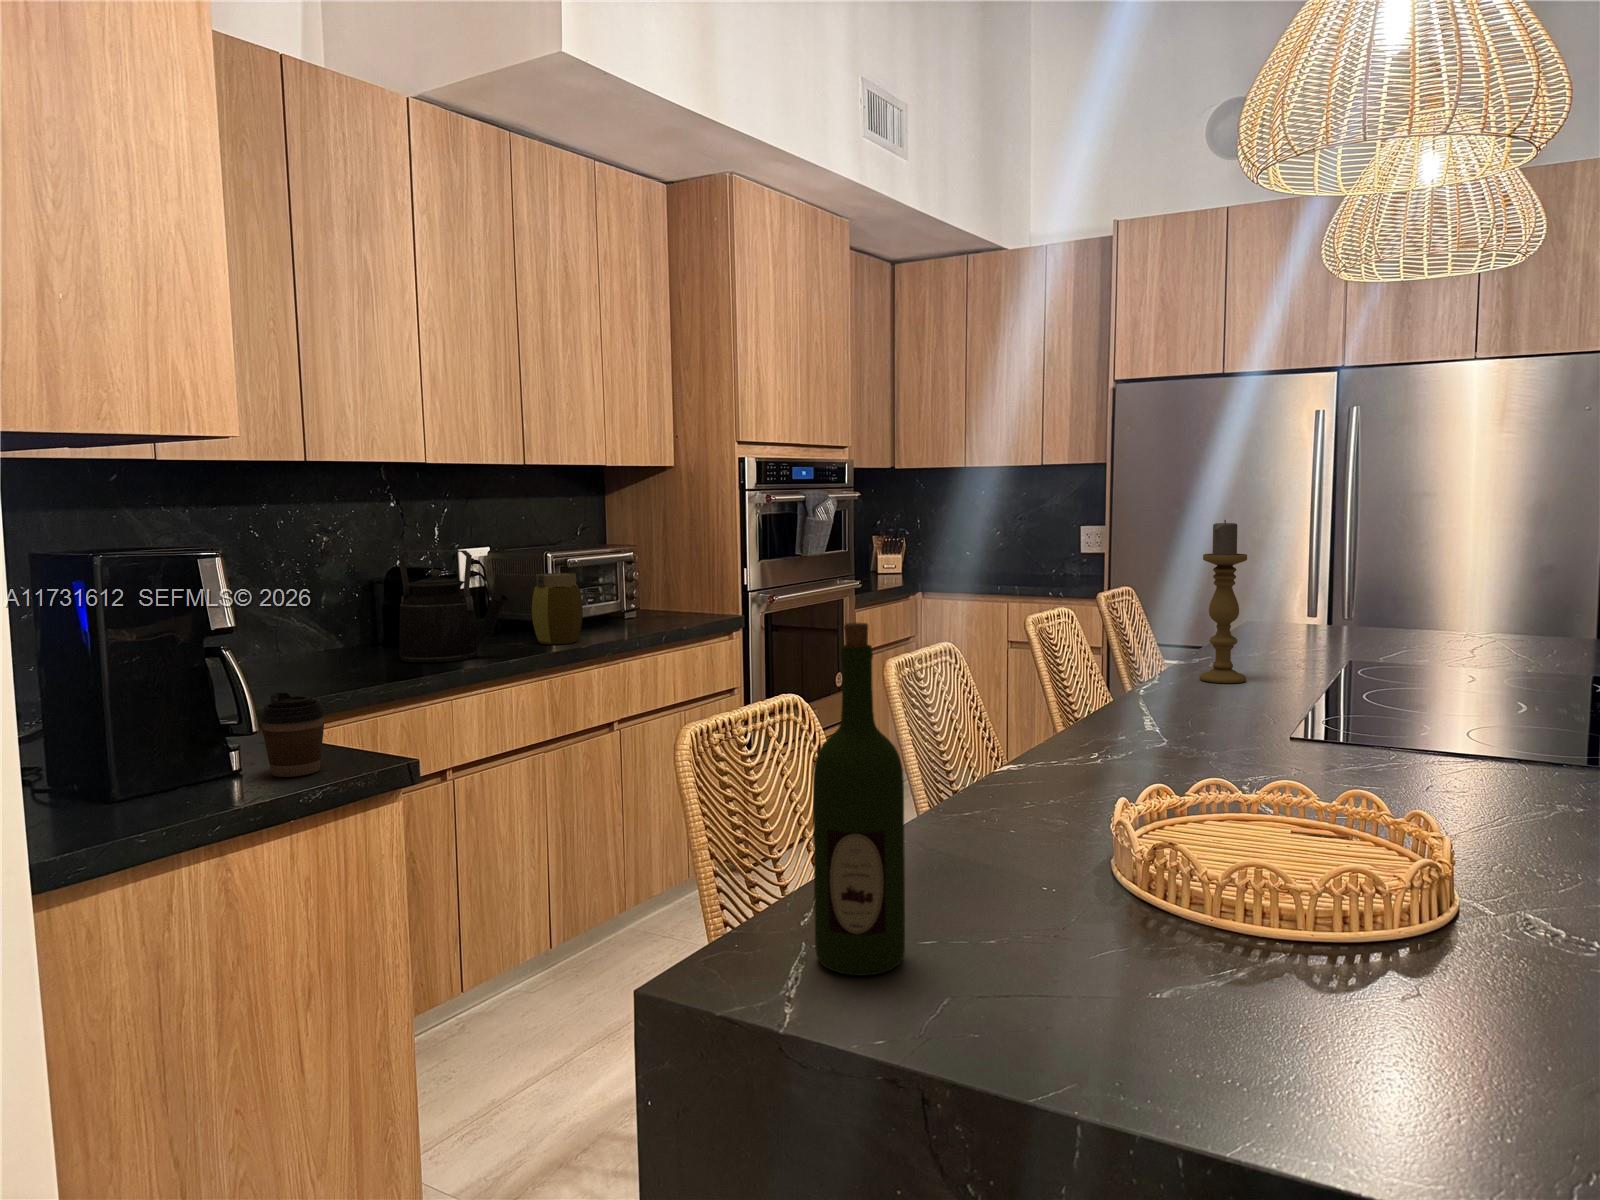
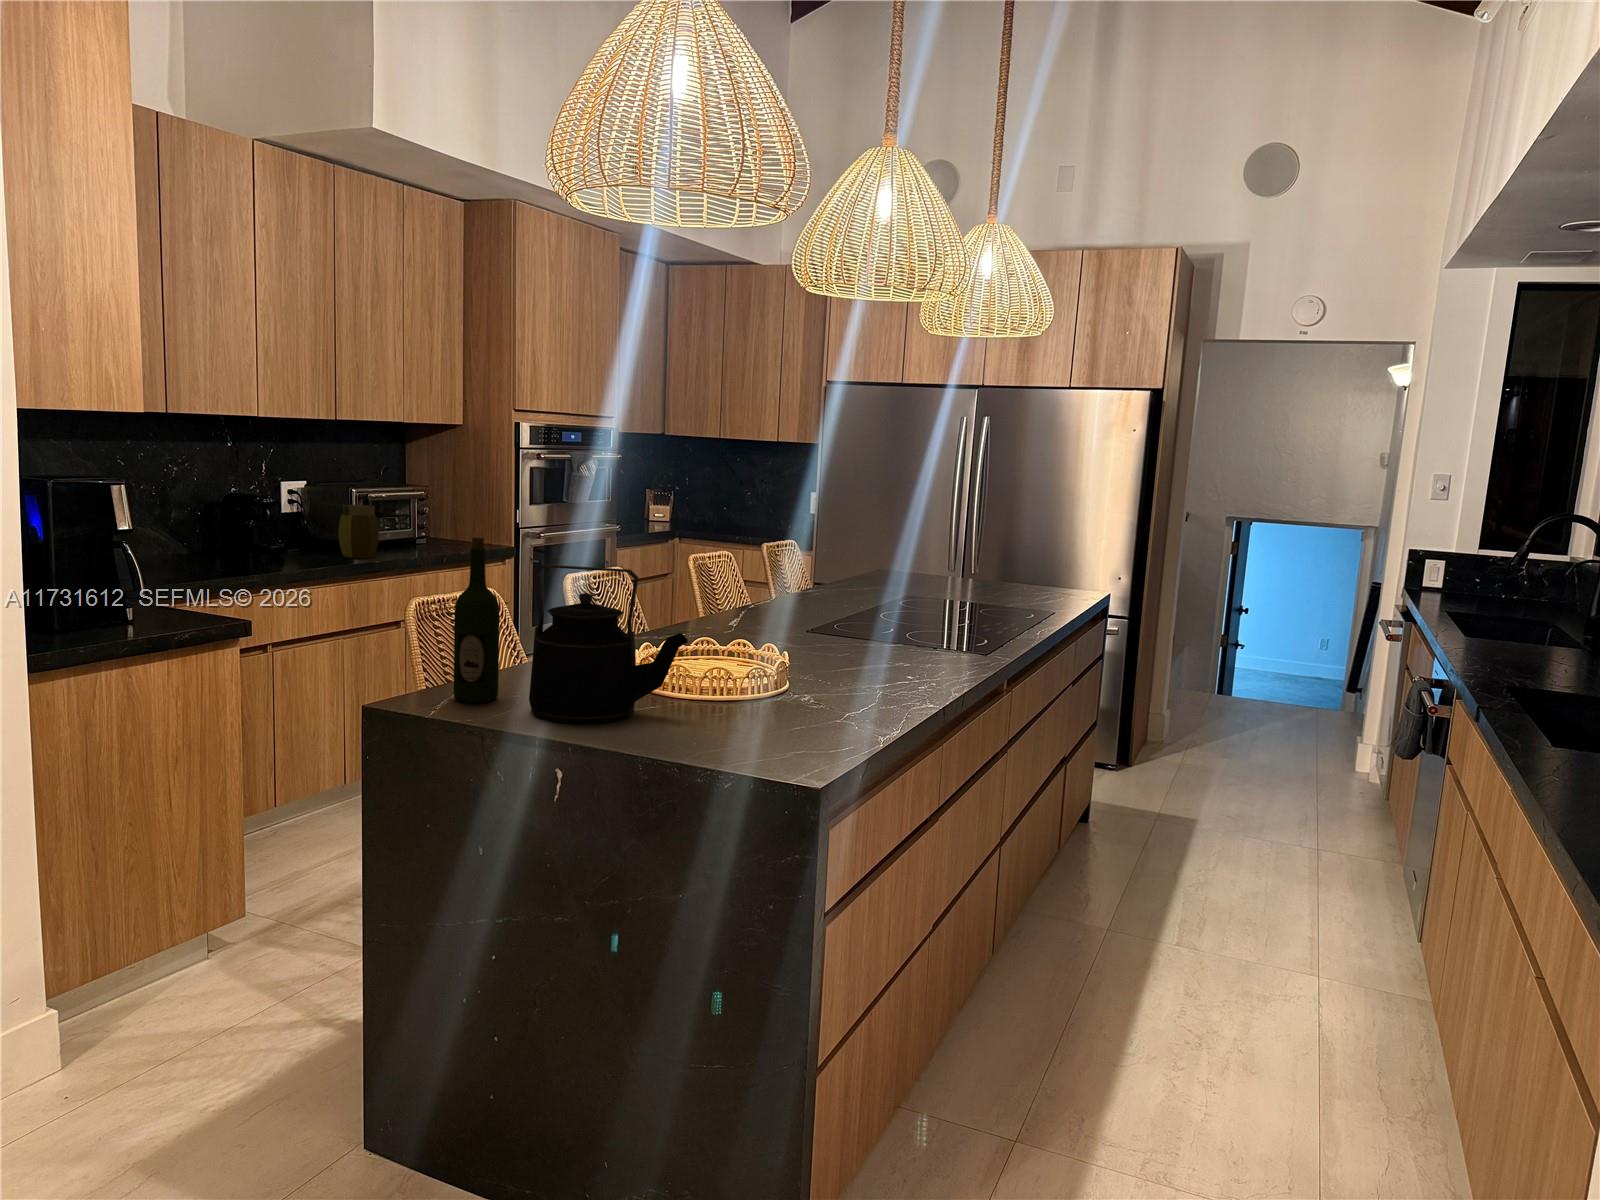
candle holder: present [1200,520,1247,683] -> none [806,496,839,606]
kettle: present [398,550,508,662] -> present [529,565,688,724]
coffee cup: present [260,692,325,777] -> none [144,571,188,625]

